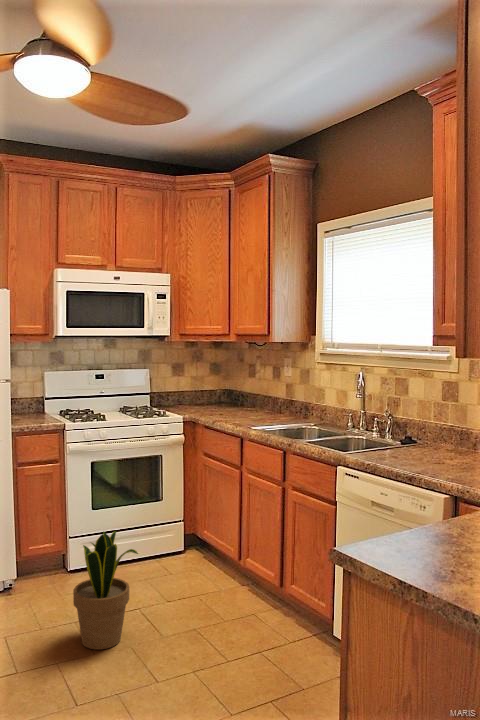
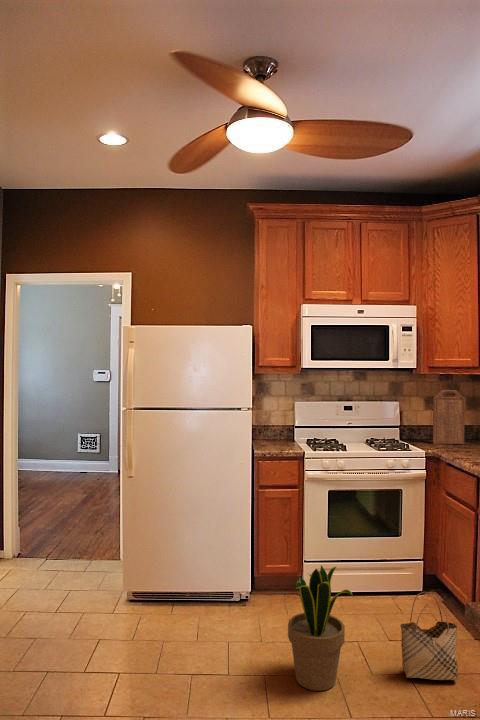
cutting board: none [183,356,211,408] -> present [433,390,465,444]
woven basket: none [176,541,224,619] -> present [400,592,458,680]

